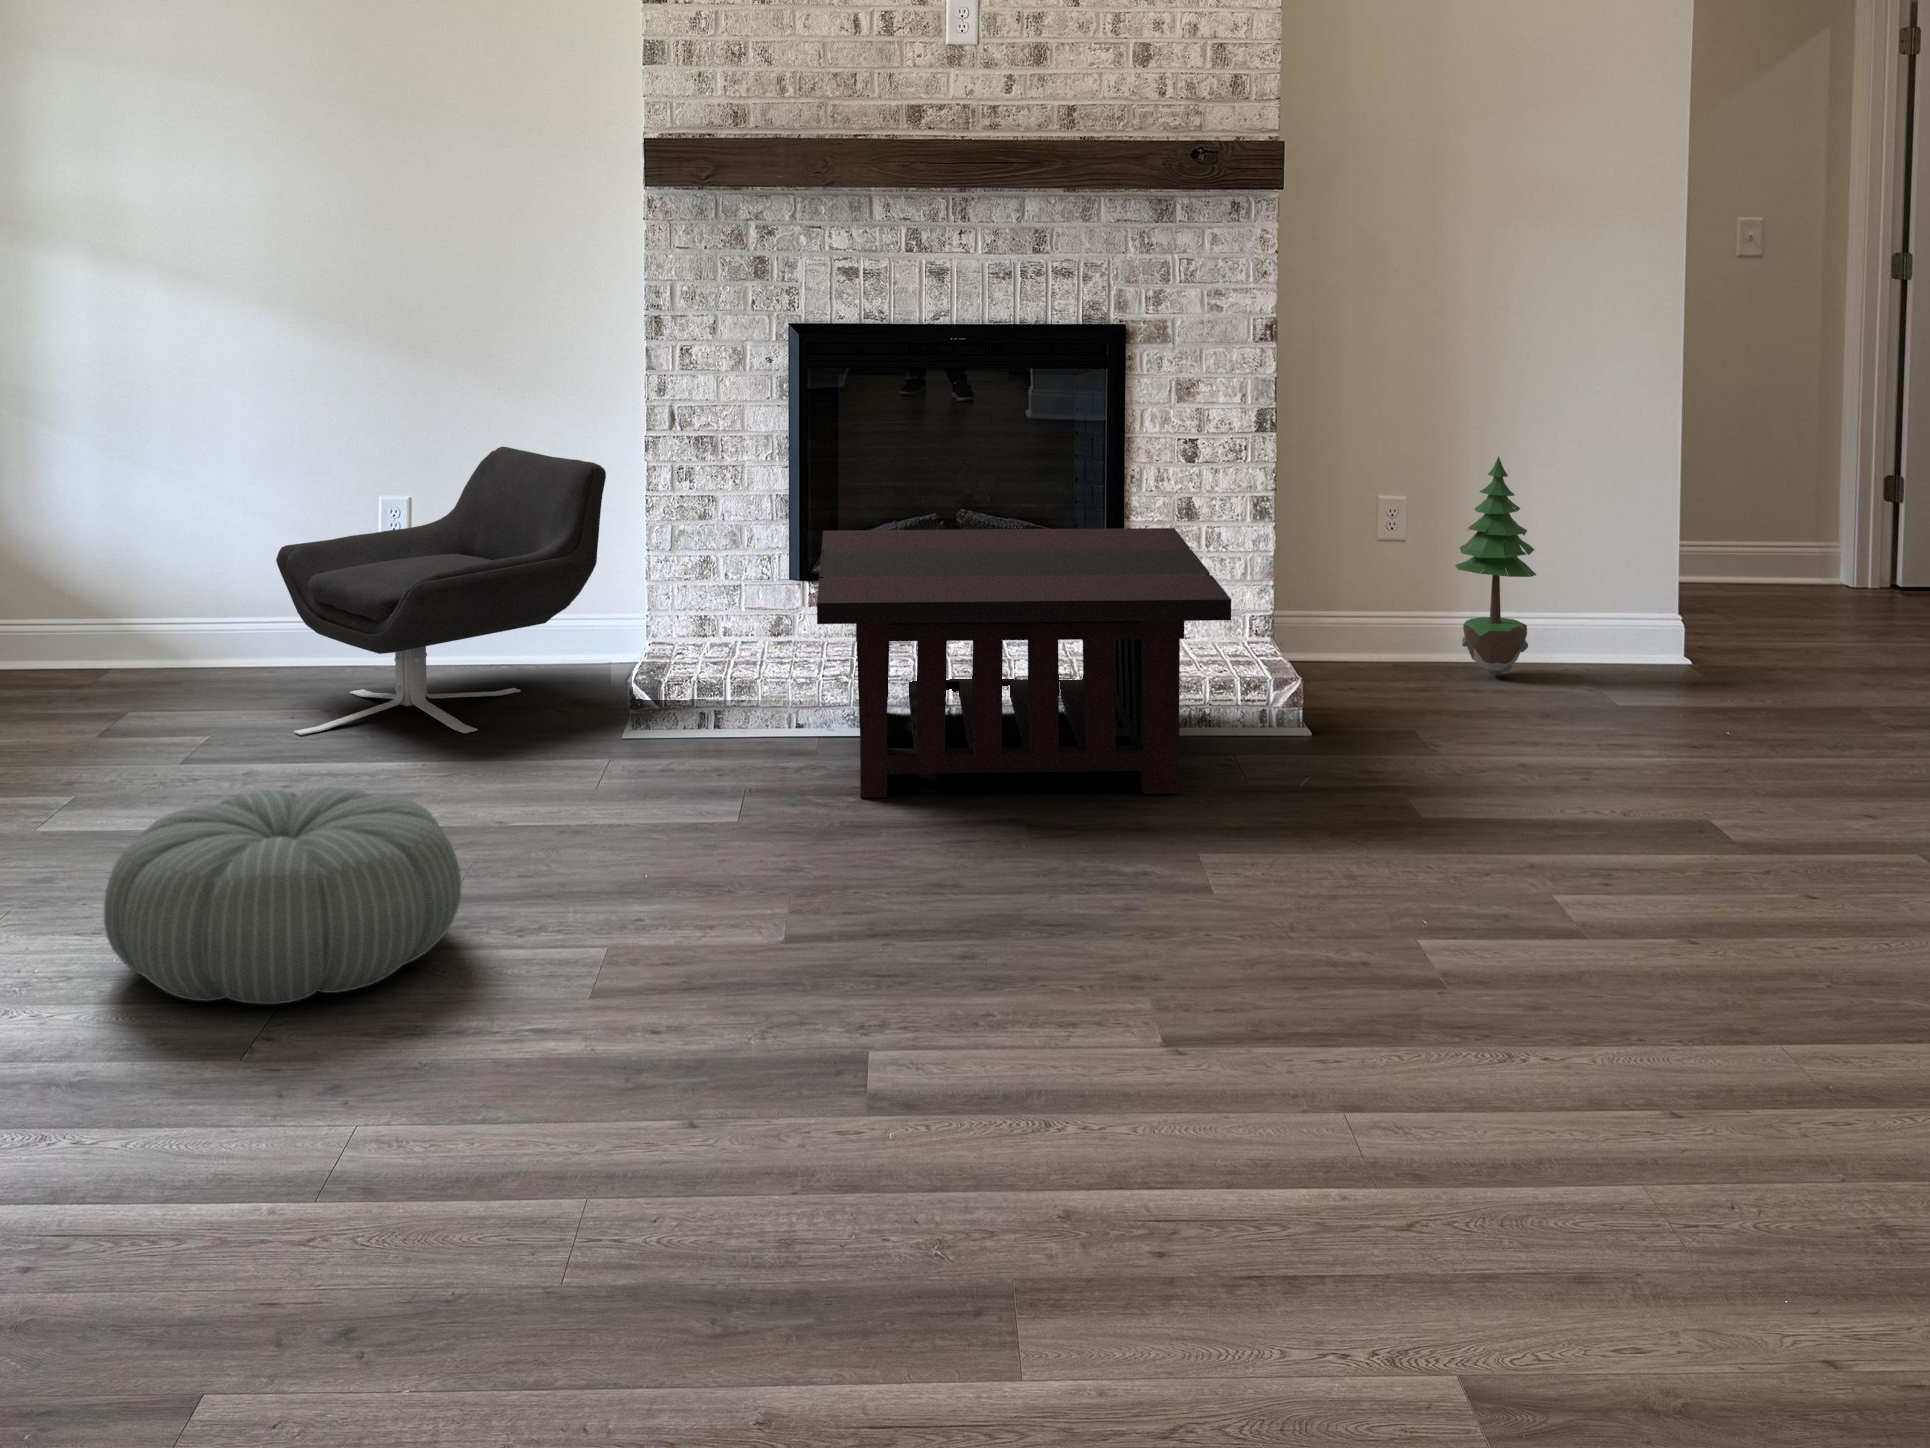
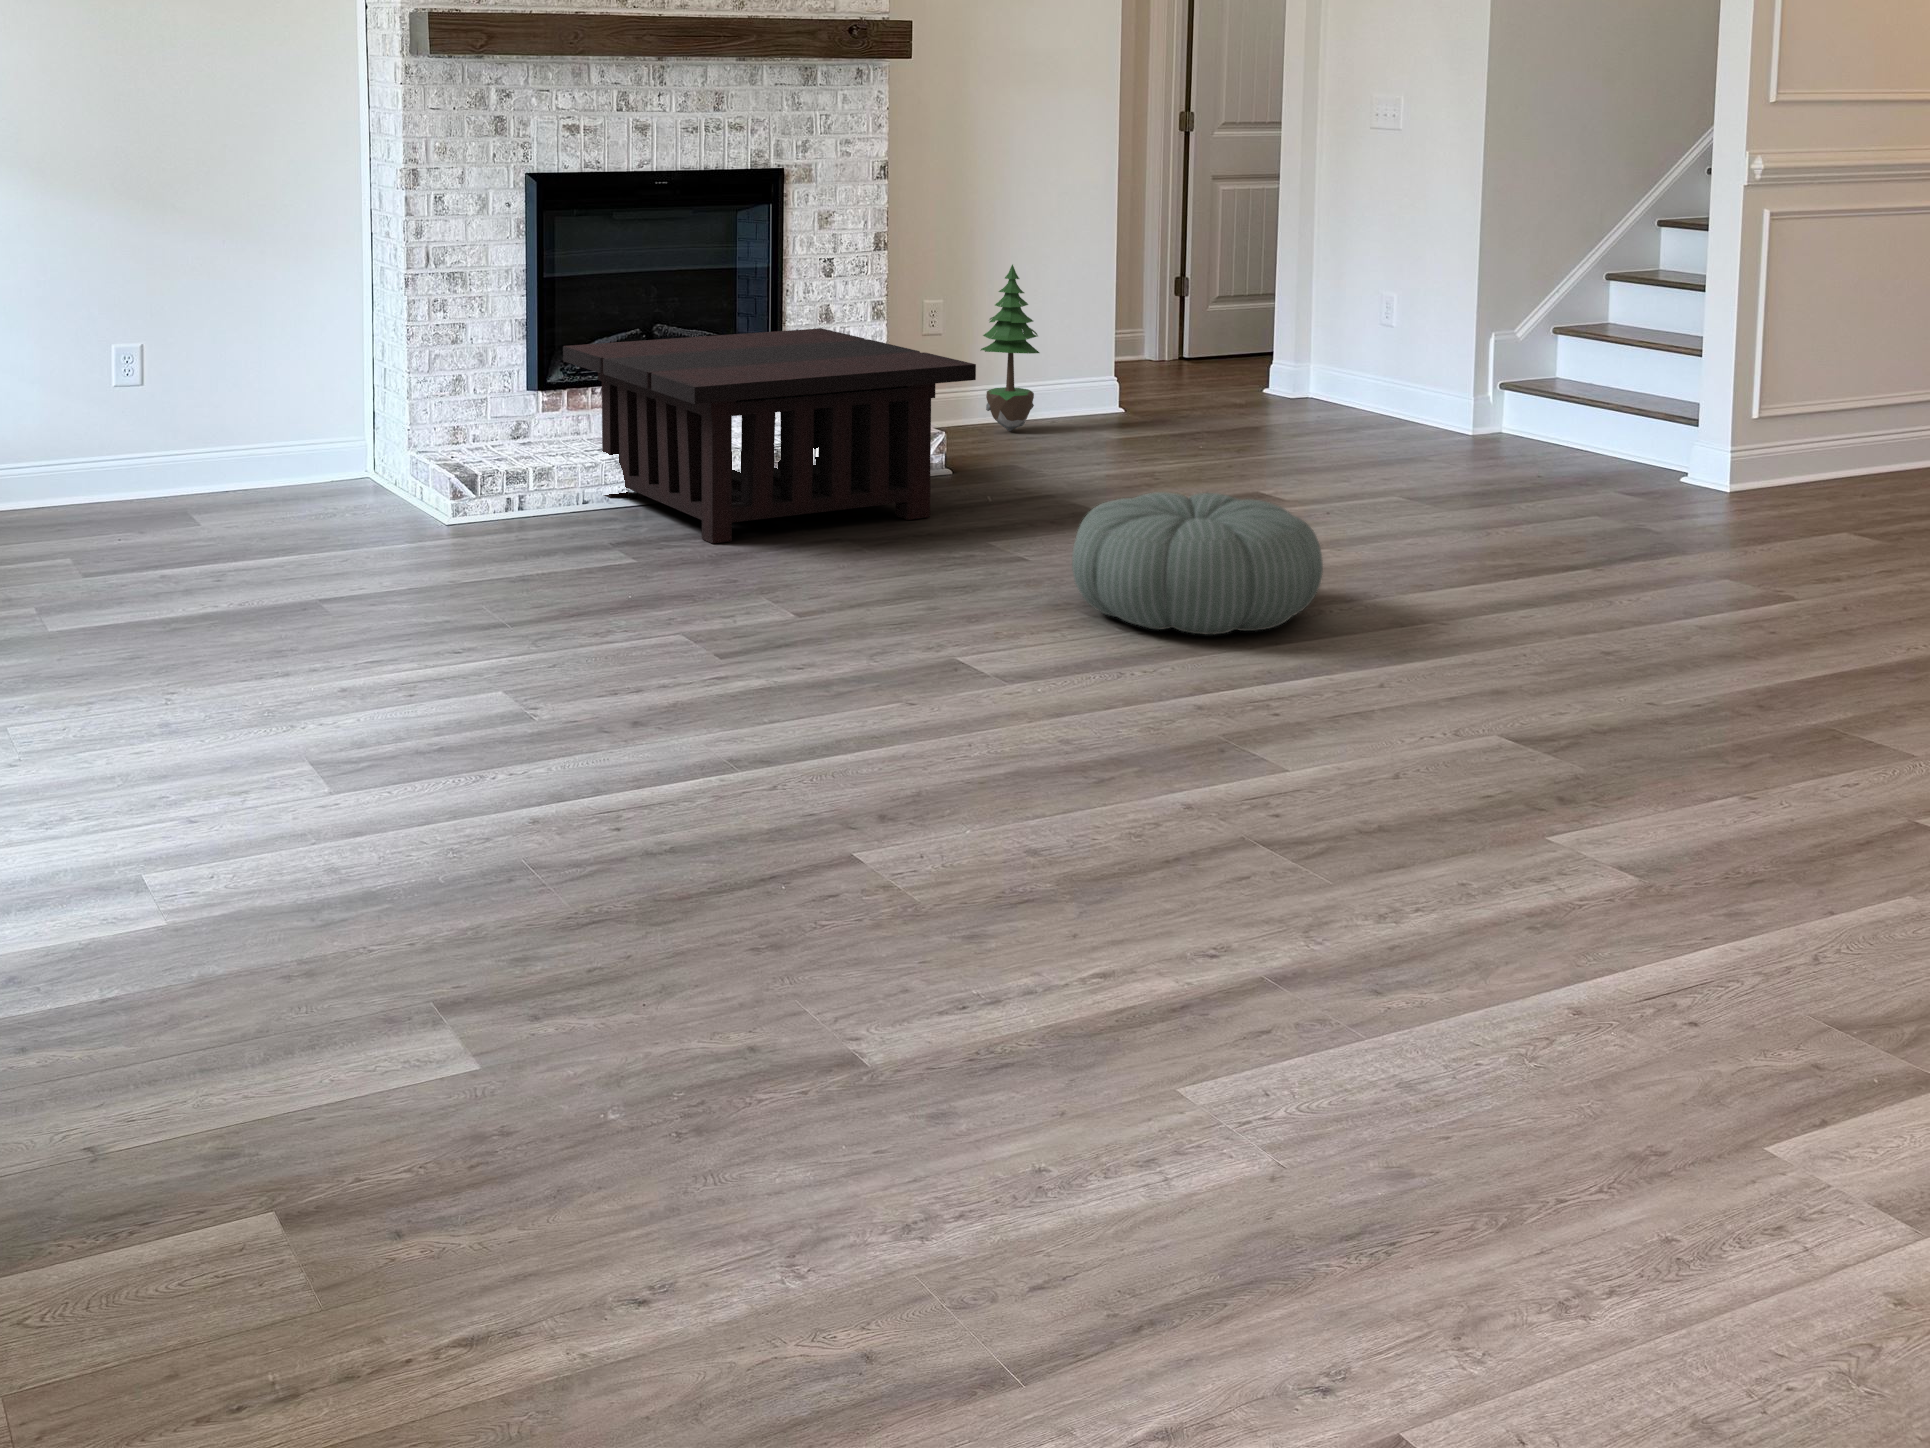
lounge chair: present [276,446,606,735] -> none [72,293,383,555]
pouf: present [104,787,461,1004] -> present [1072,492,1323,635]

